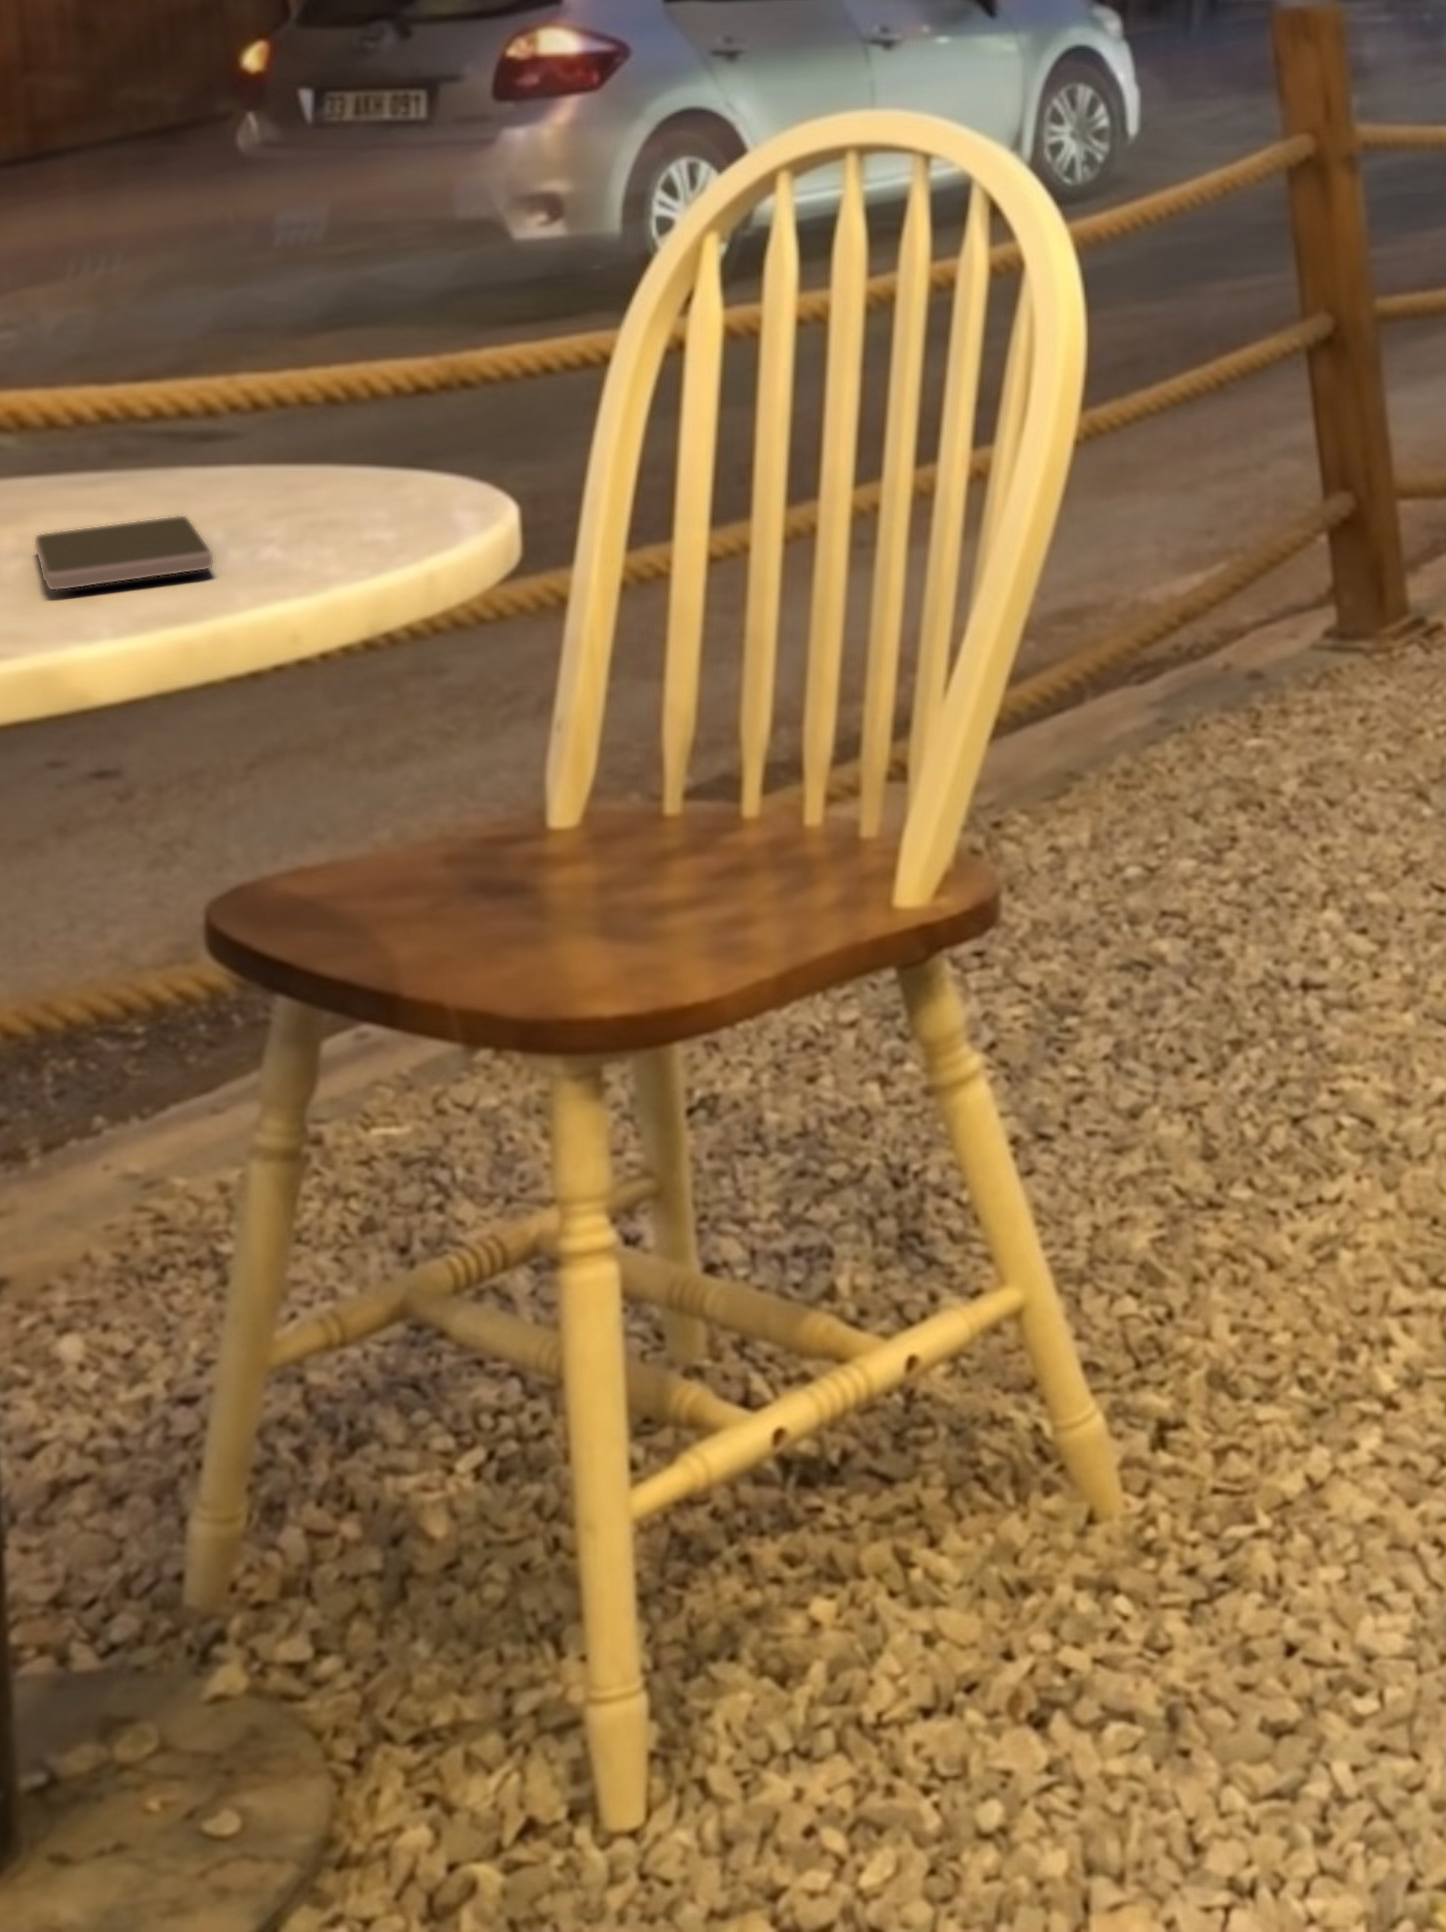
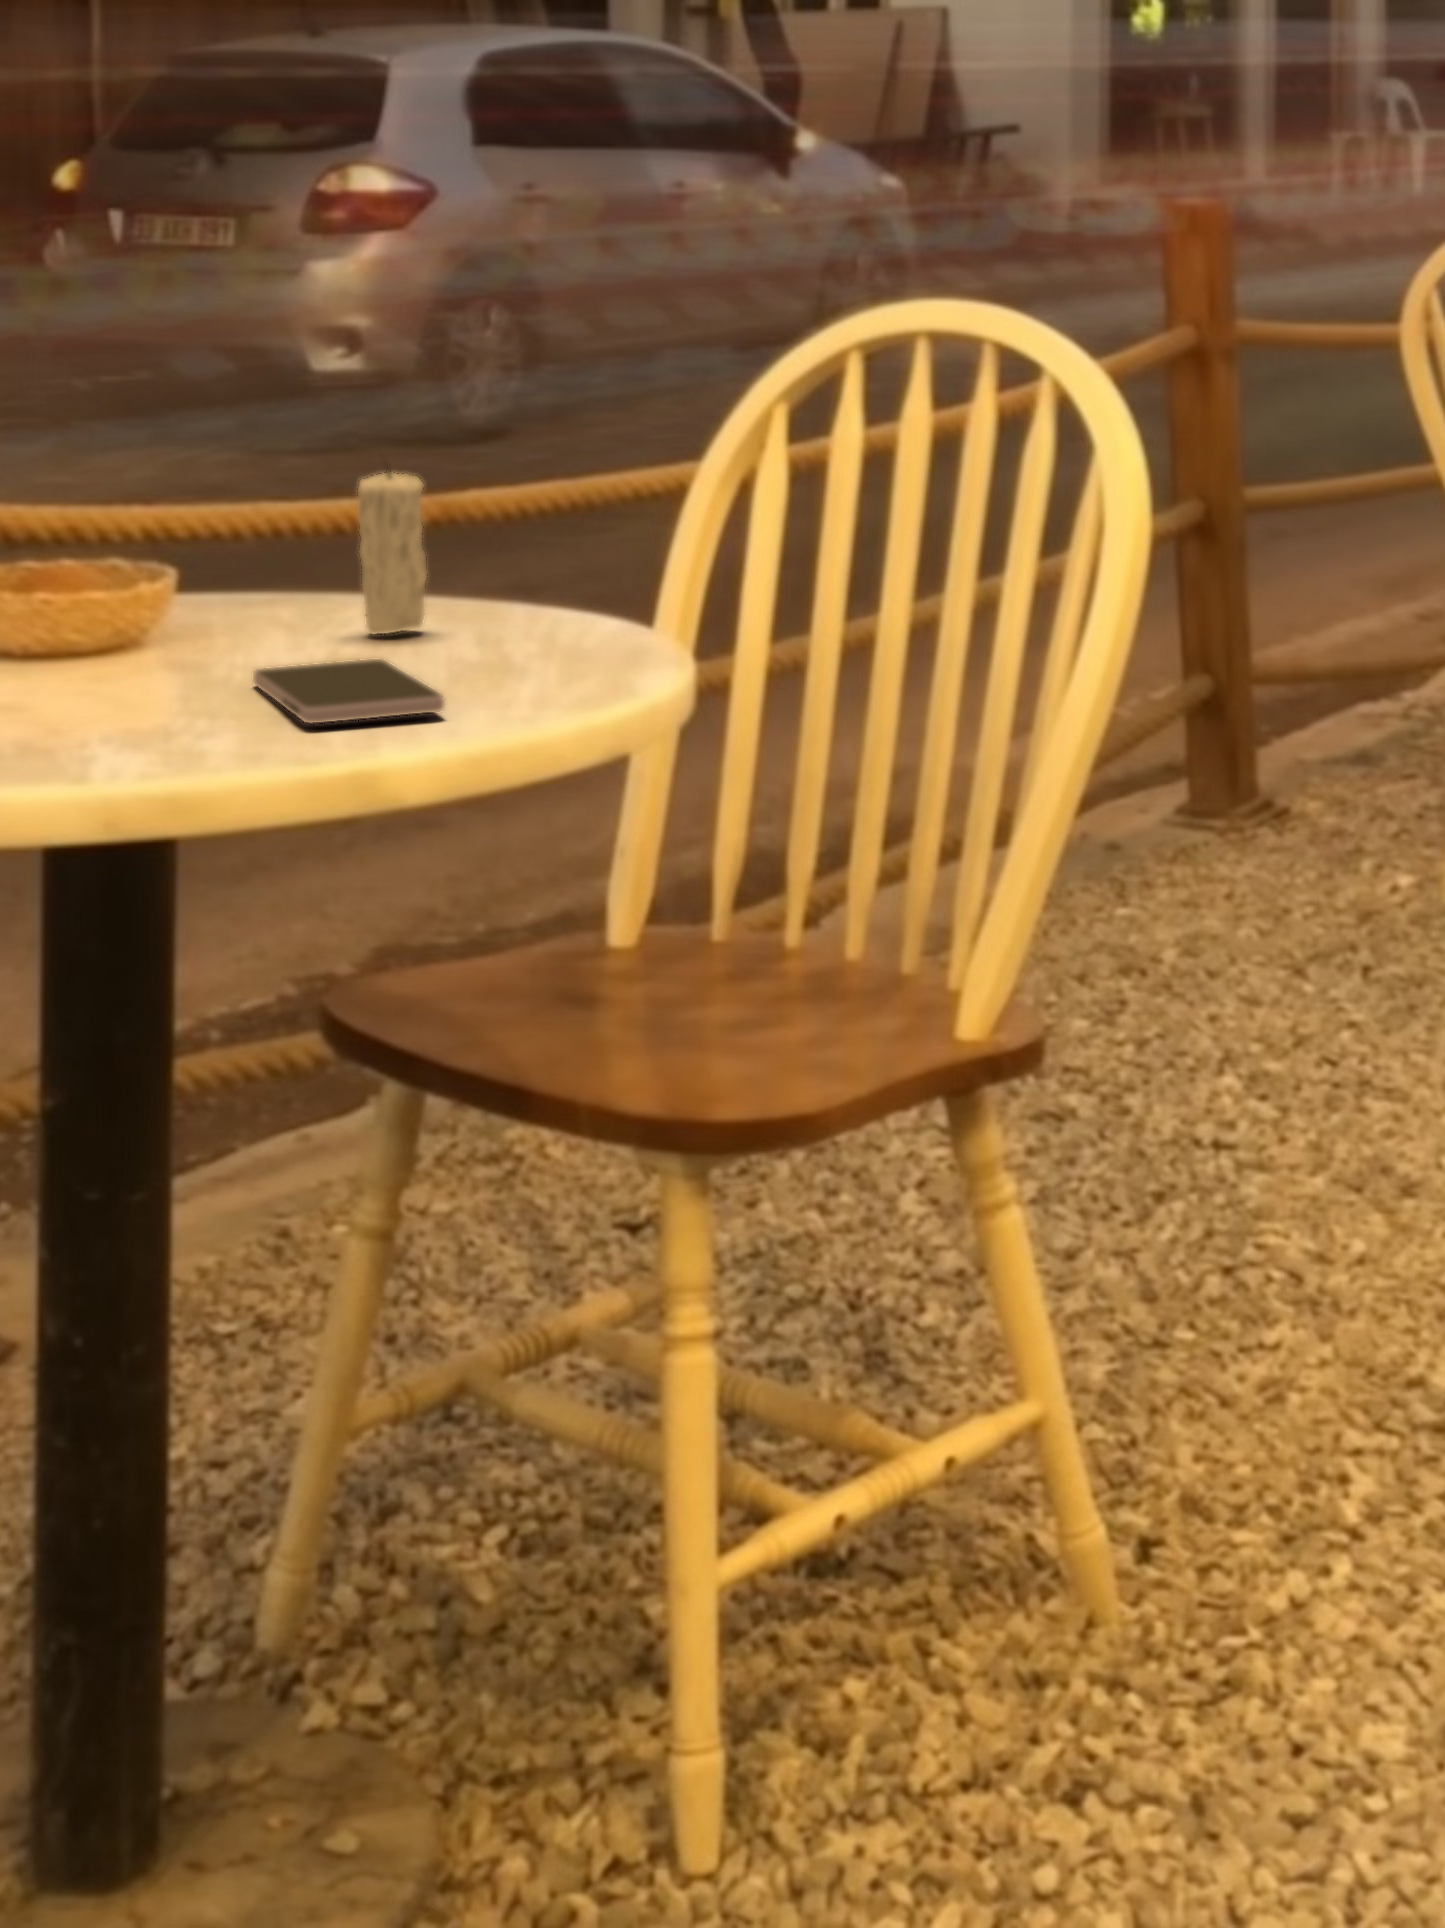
candle: none [190,283,275,491] -> present [358,457,427,634]

